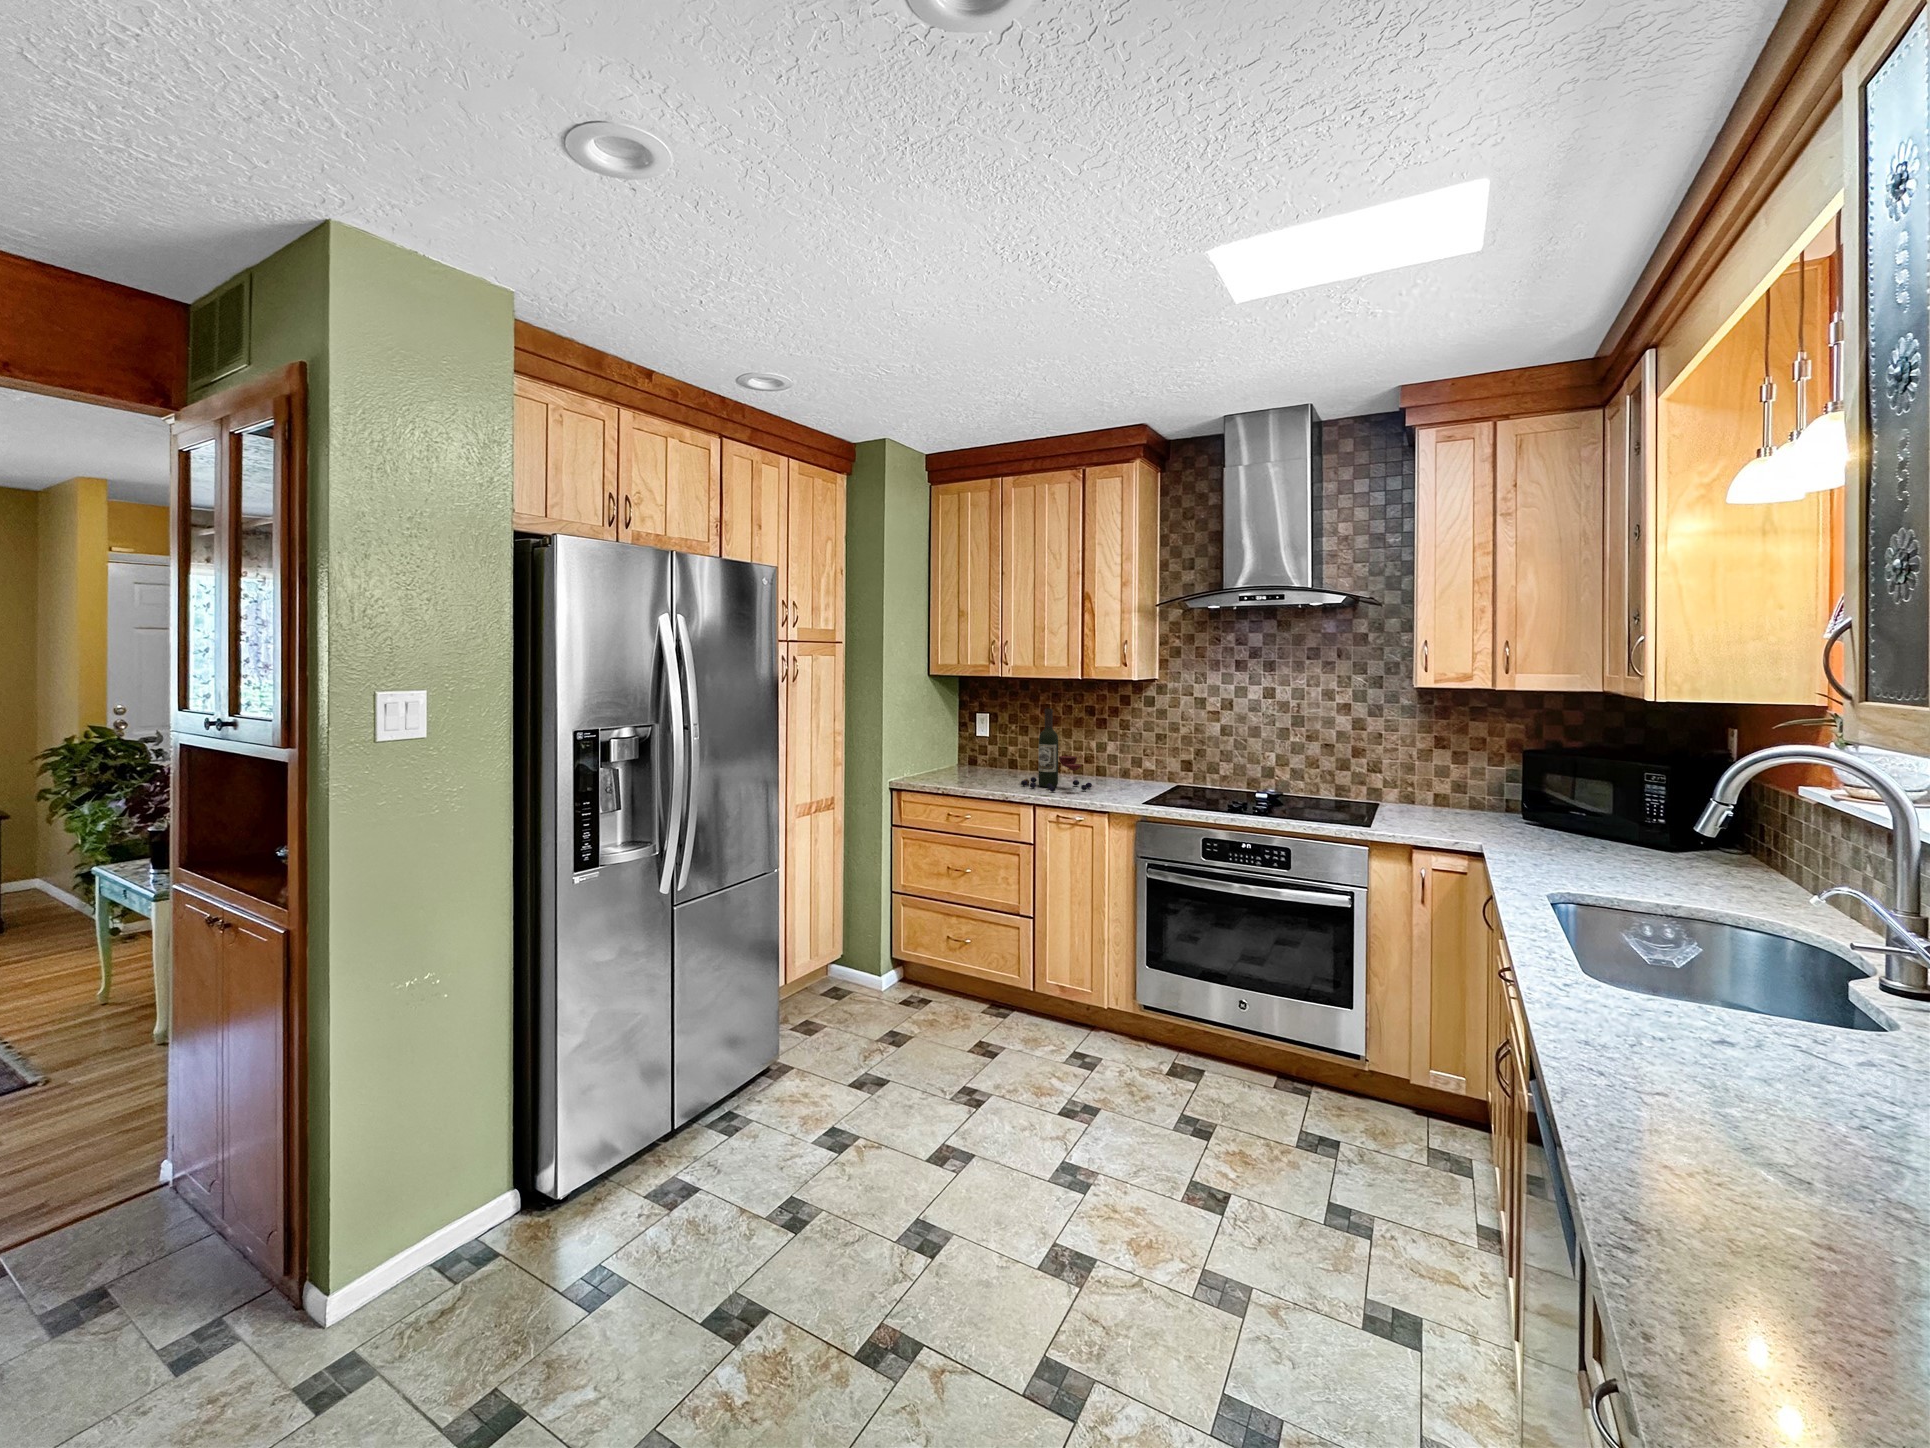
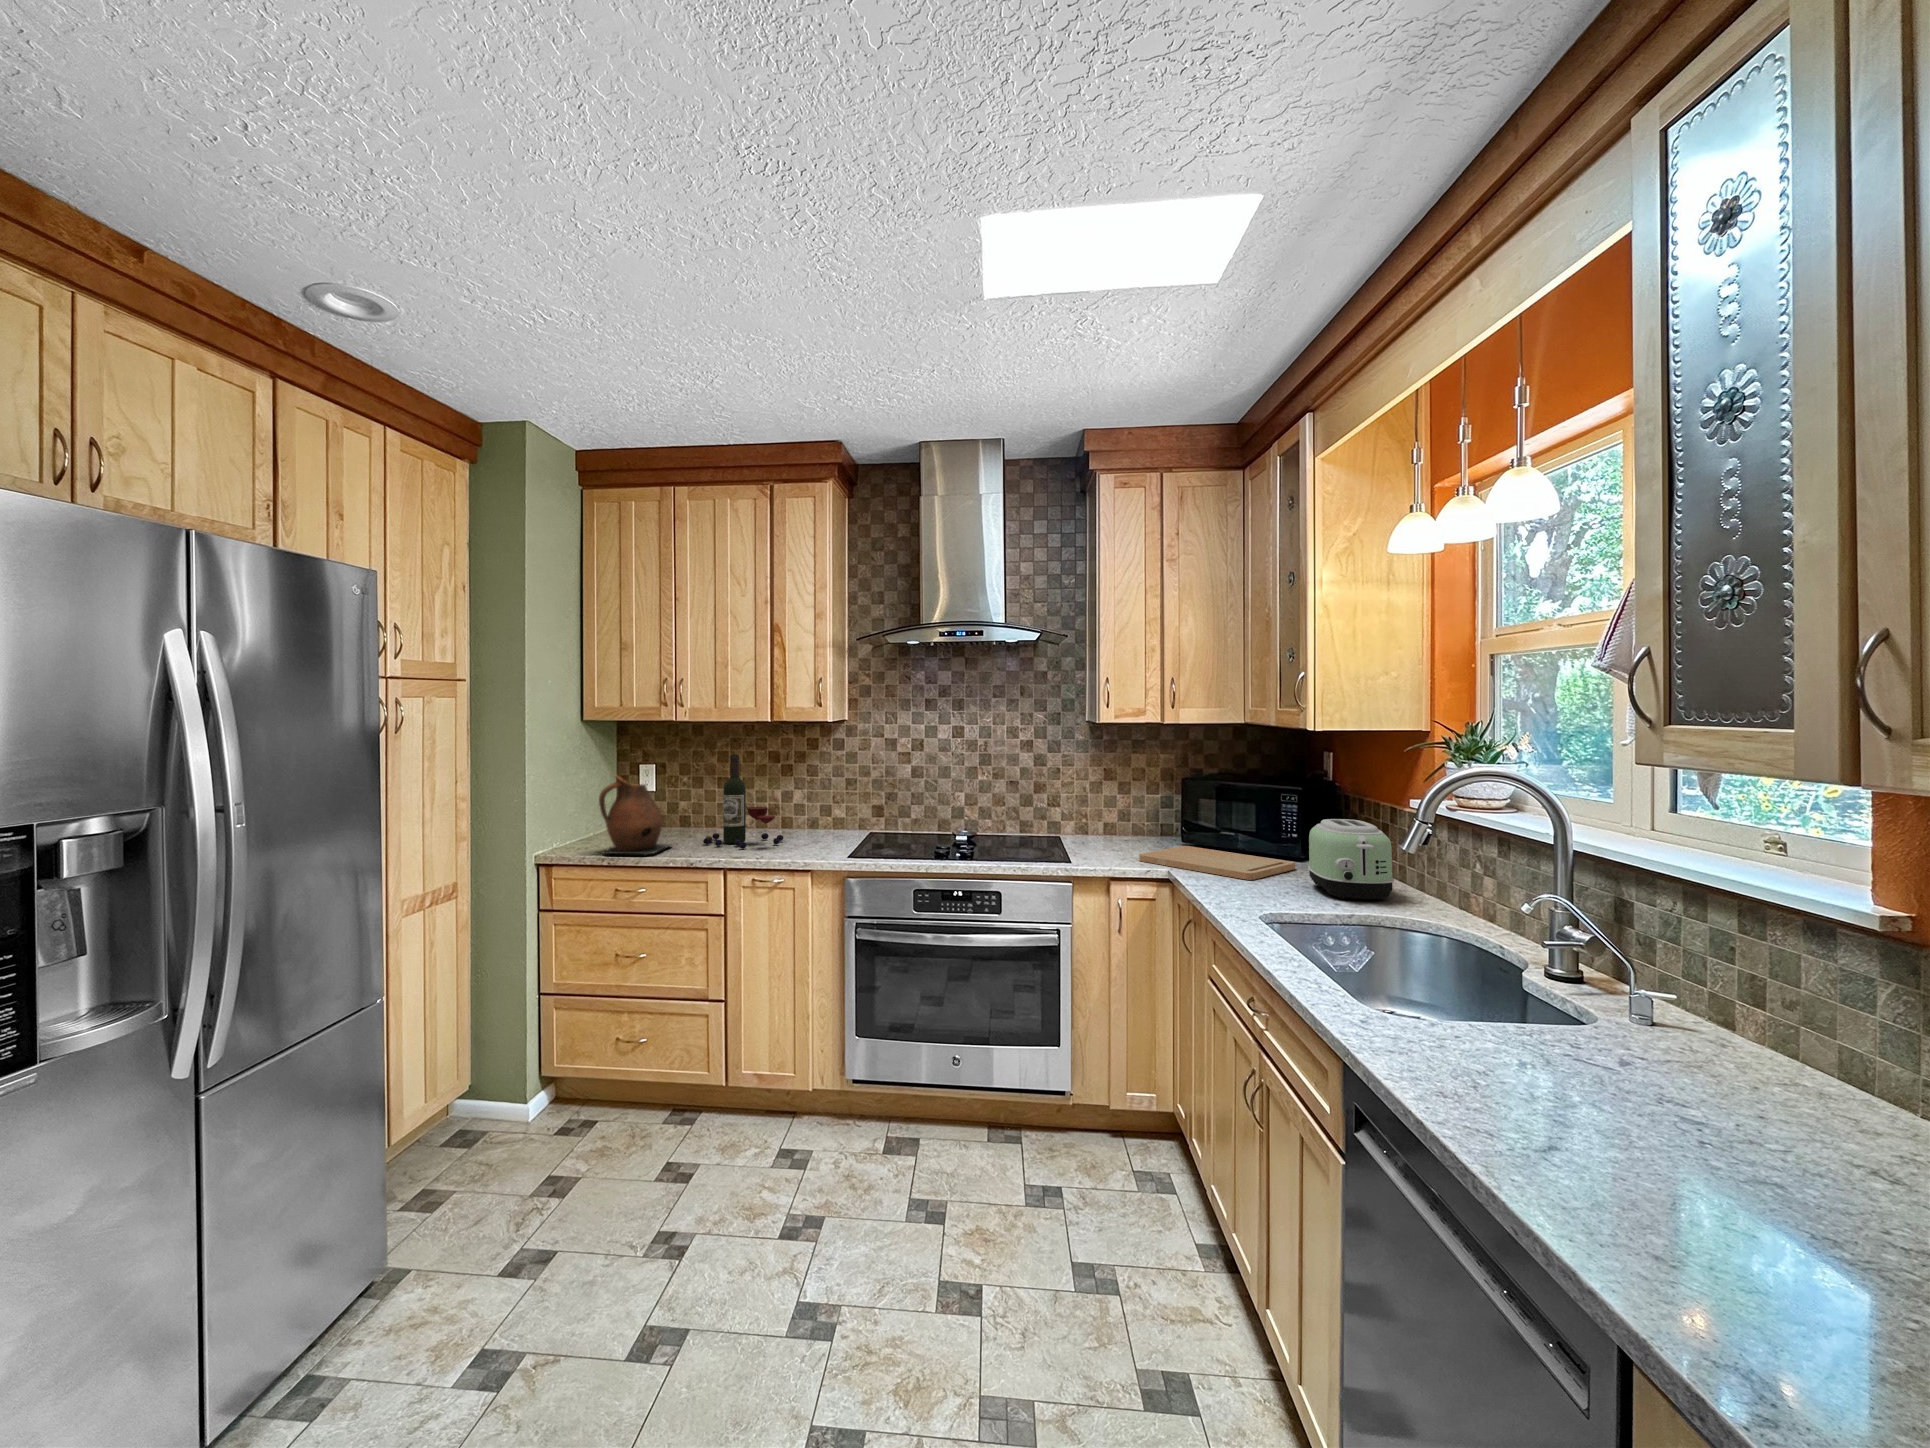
ceramic pitcher: none [935,723,995,791] -> present [599,776,671,855]
toaster: none [1664,804,1779,901] -> present [1308,819,1394,900]
cutting board: none [1460,825,1664,865] -> present [1139,846,1295,880]

